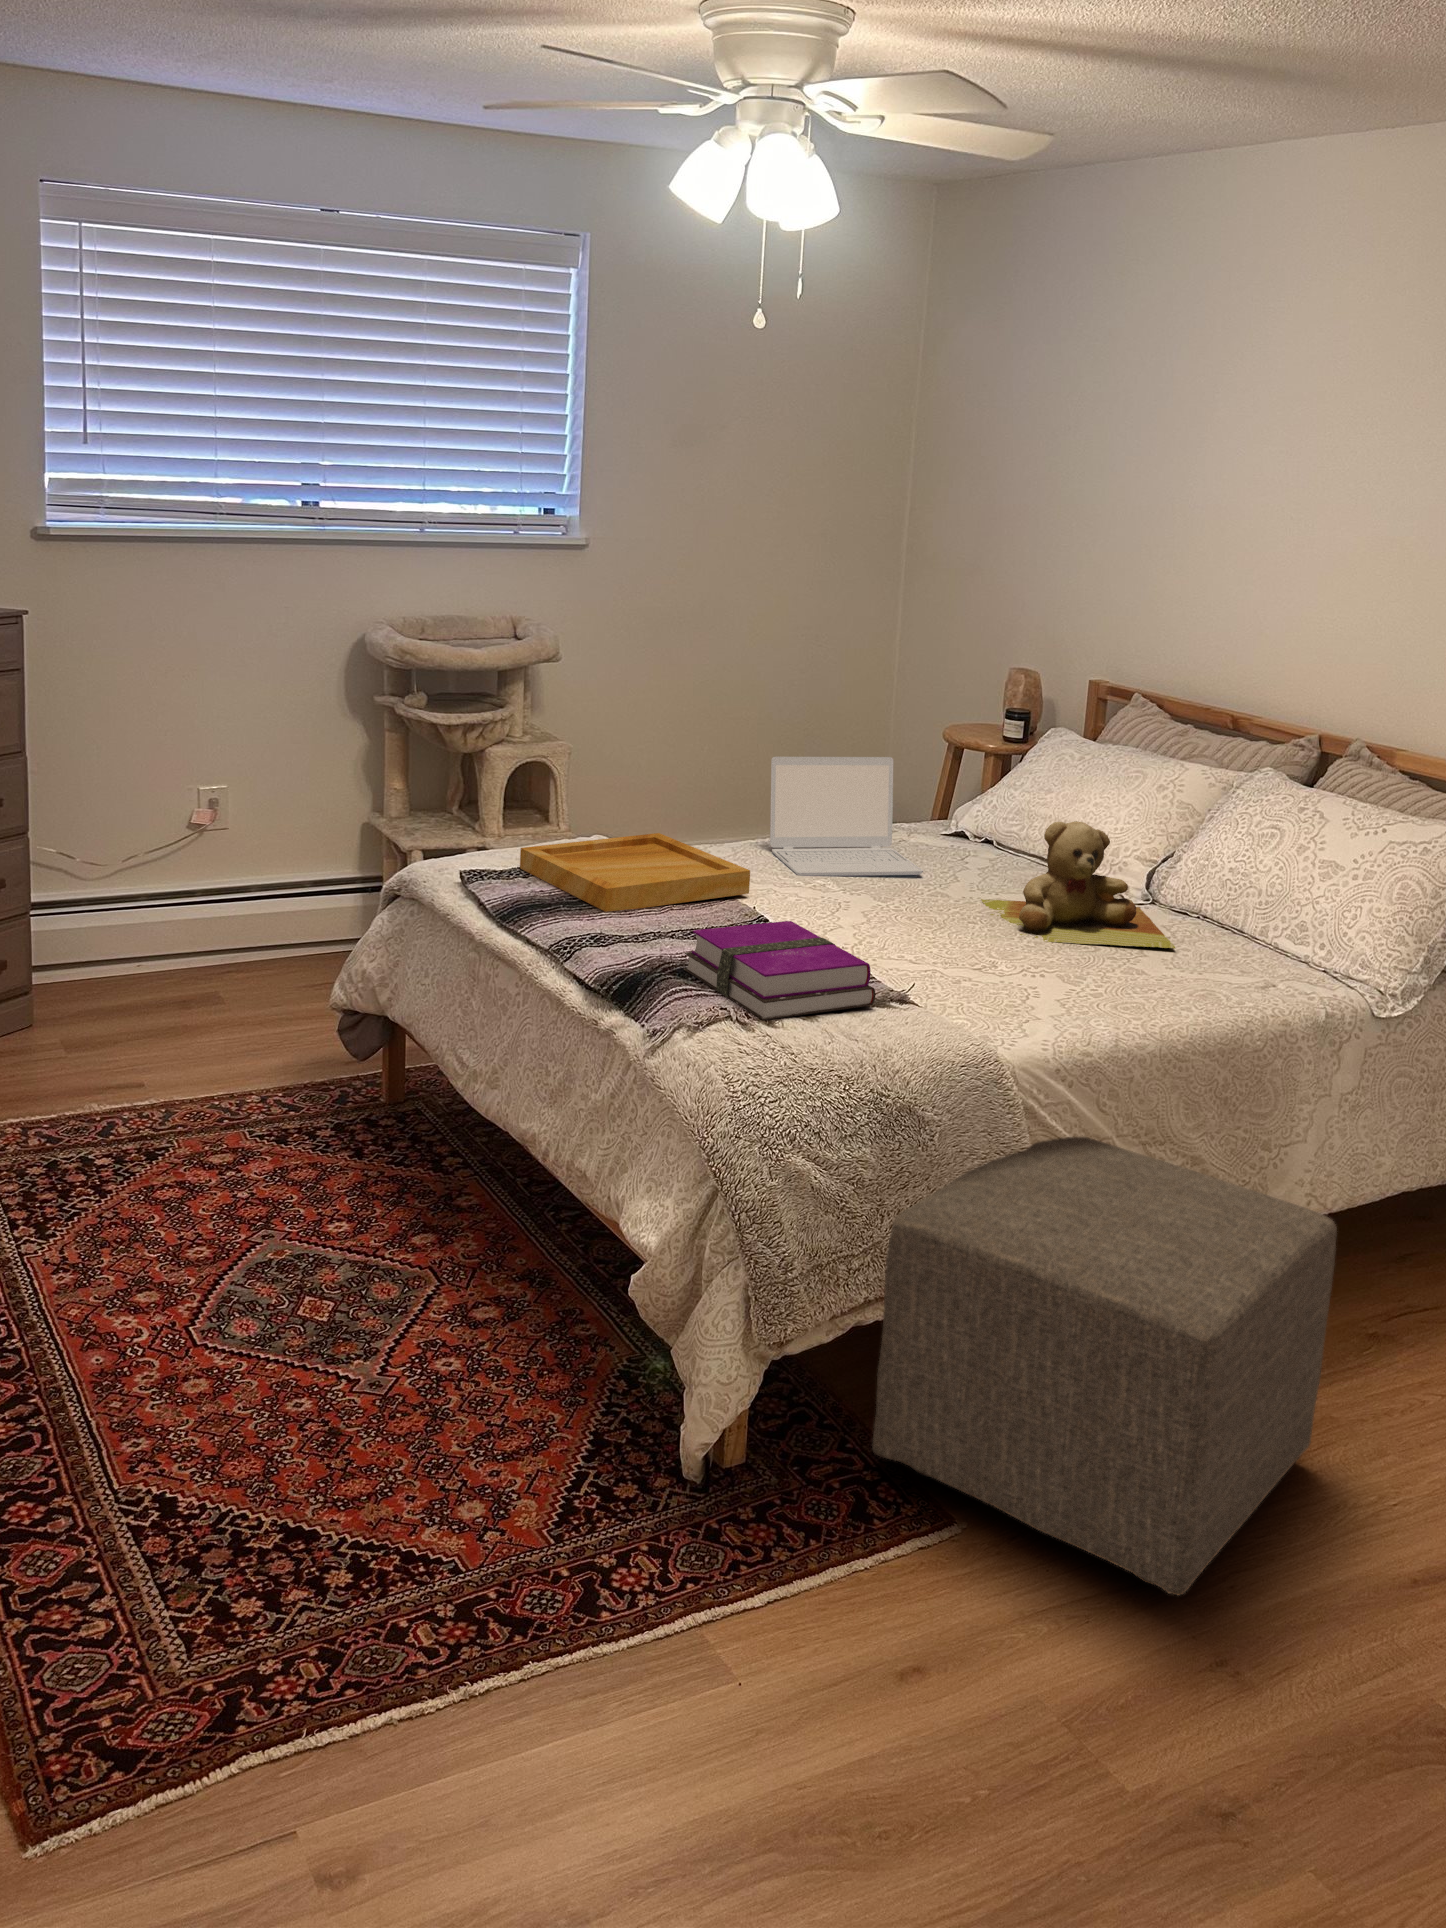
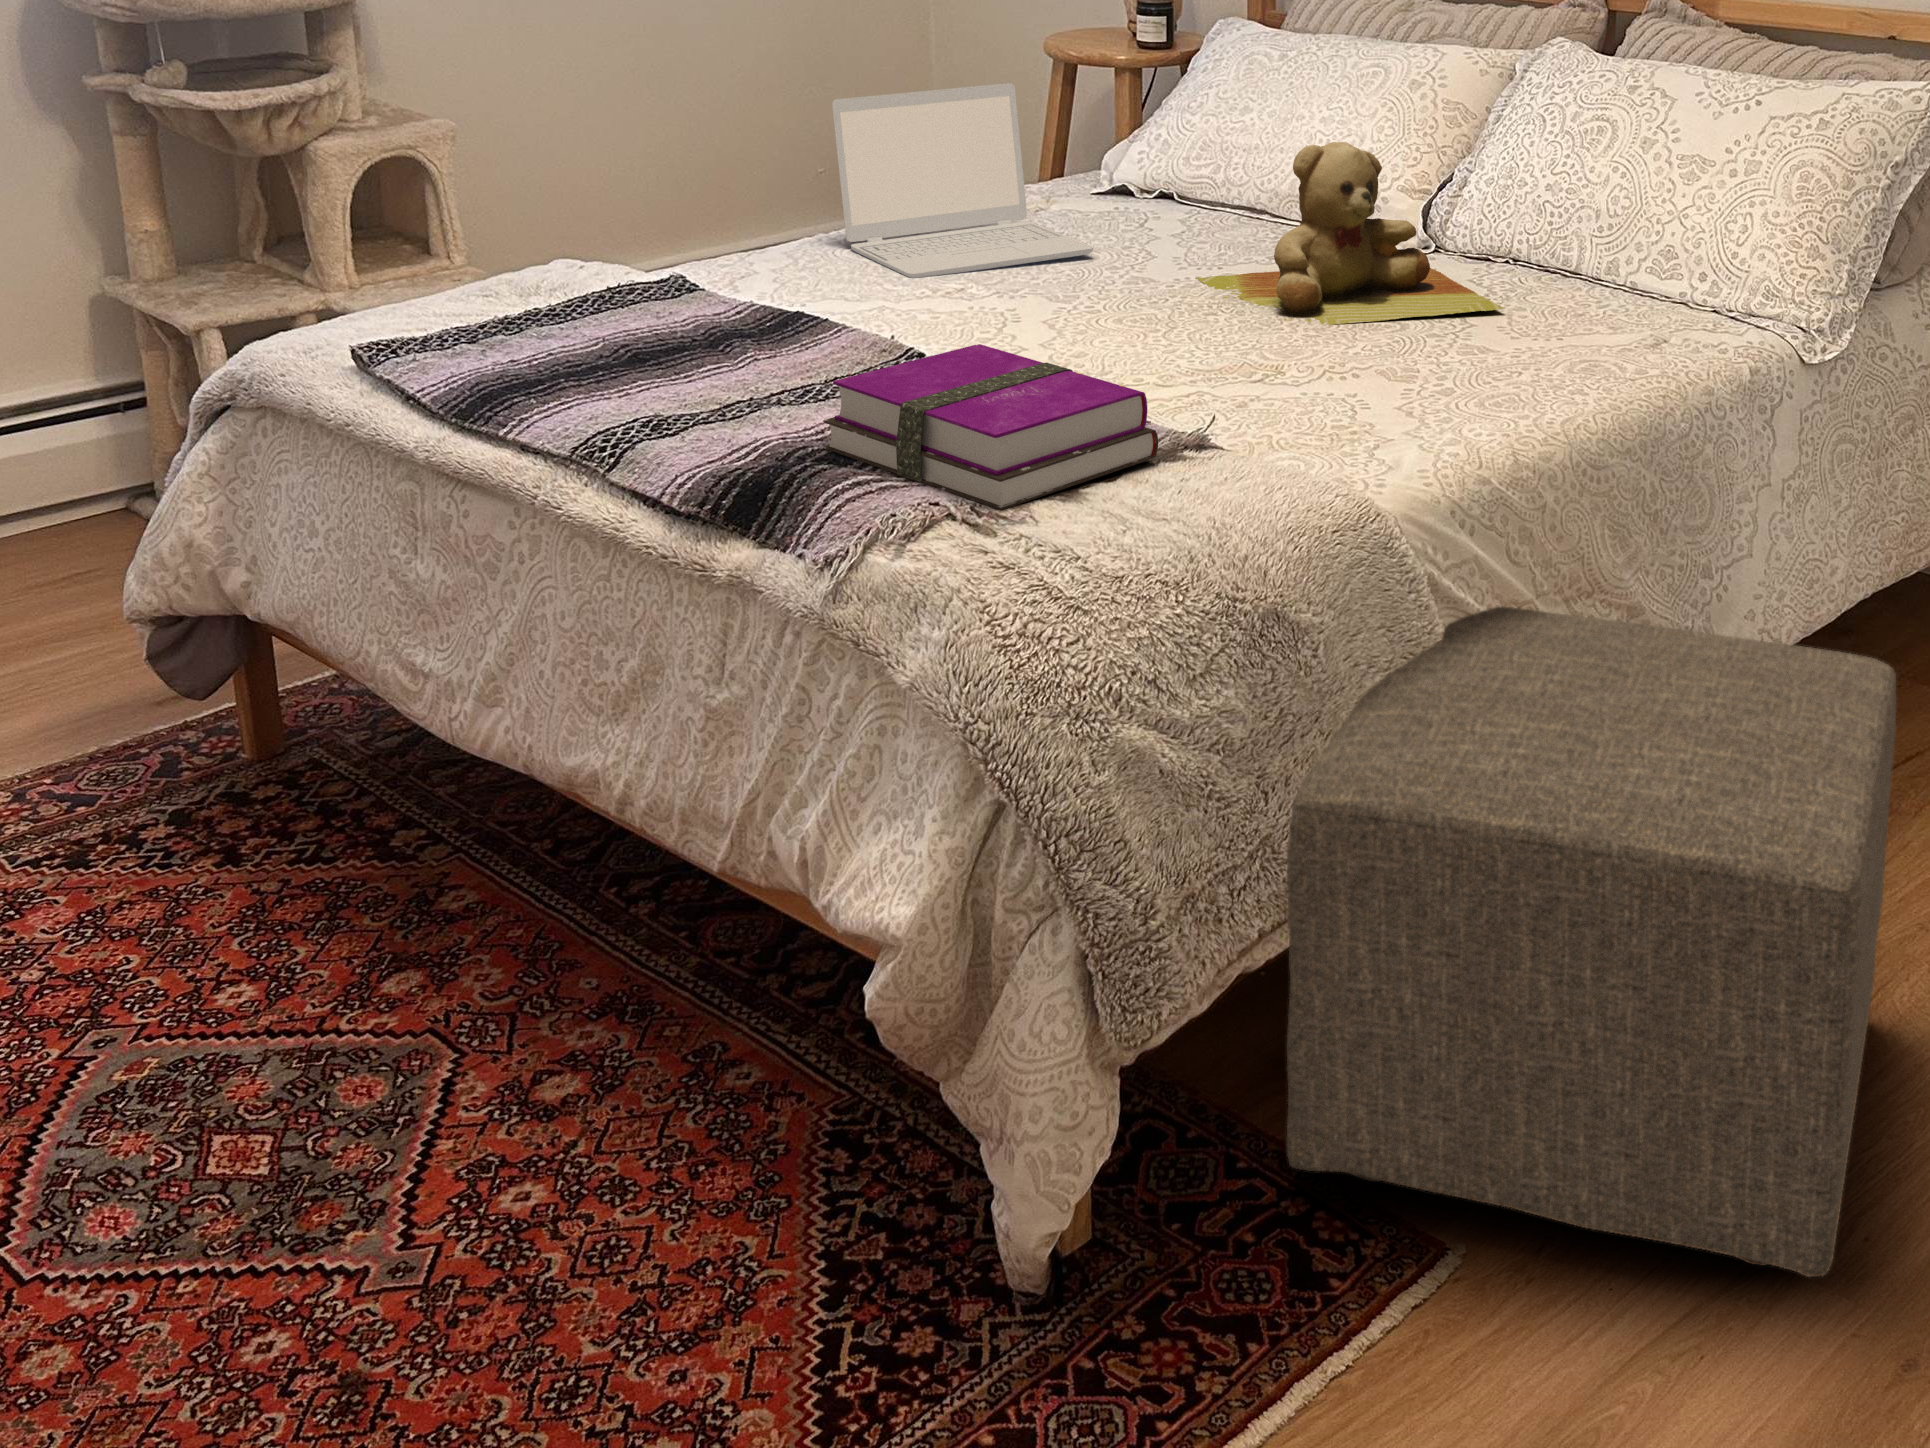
tray: present [520,833,750,912] -> none [454,239,858,377]

